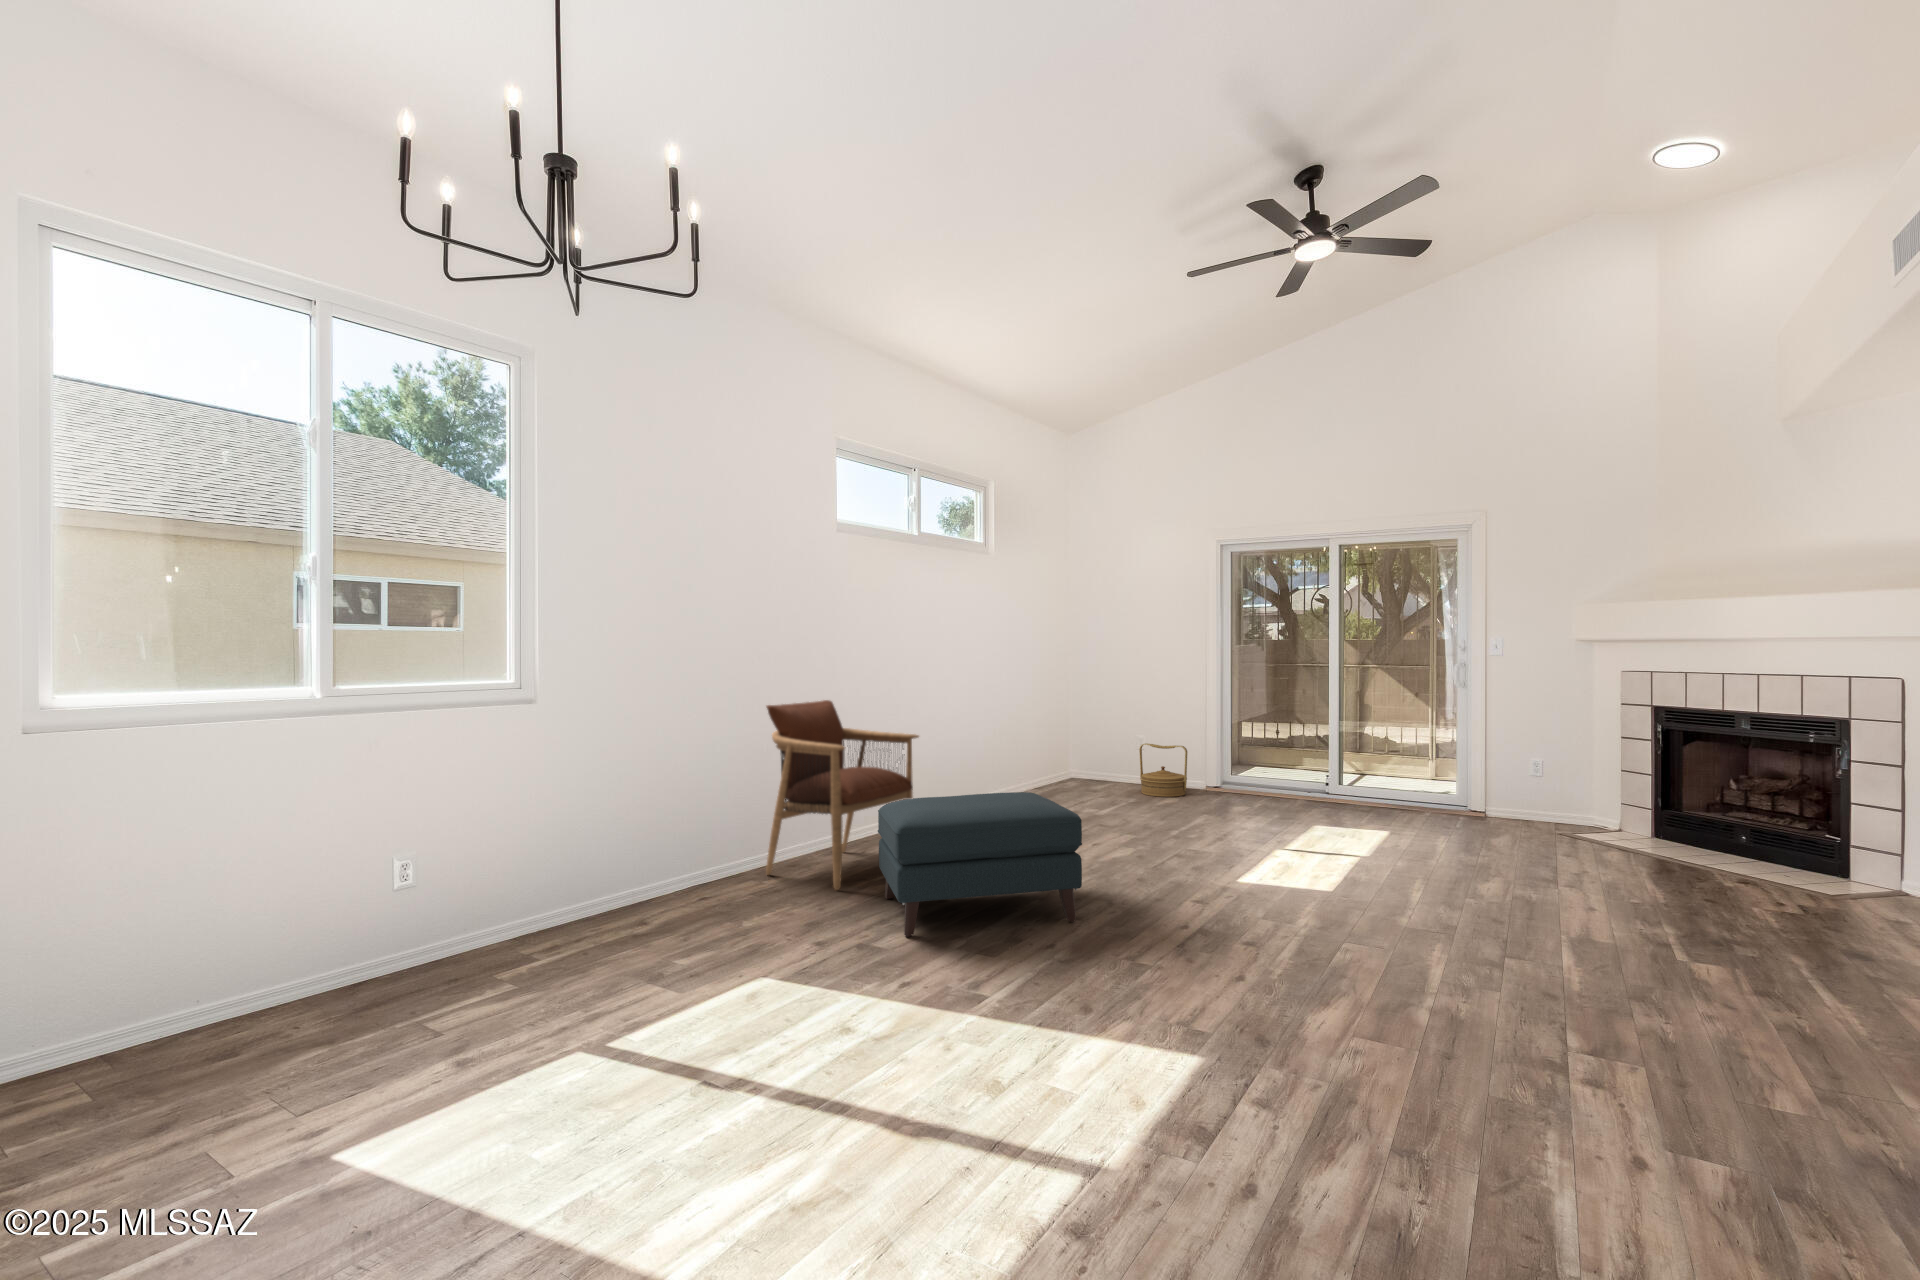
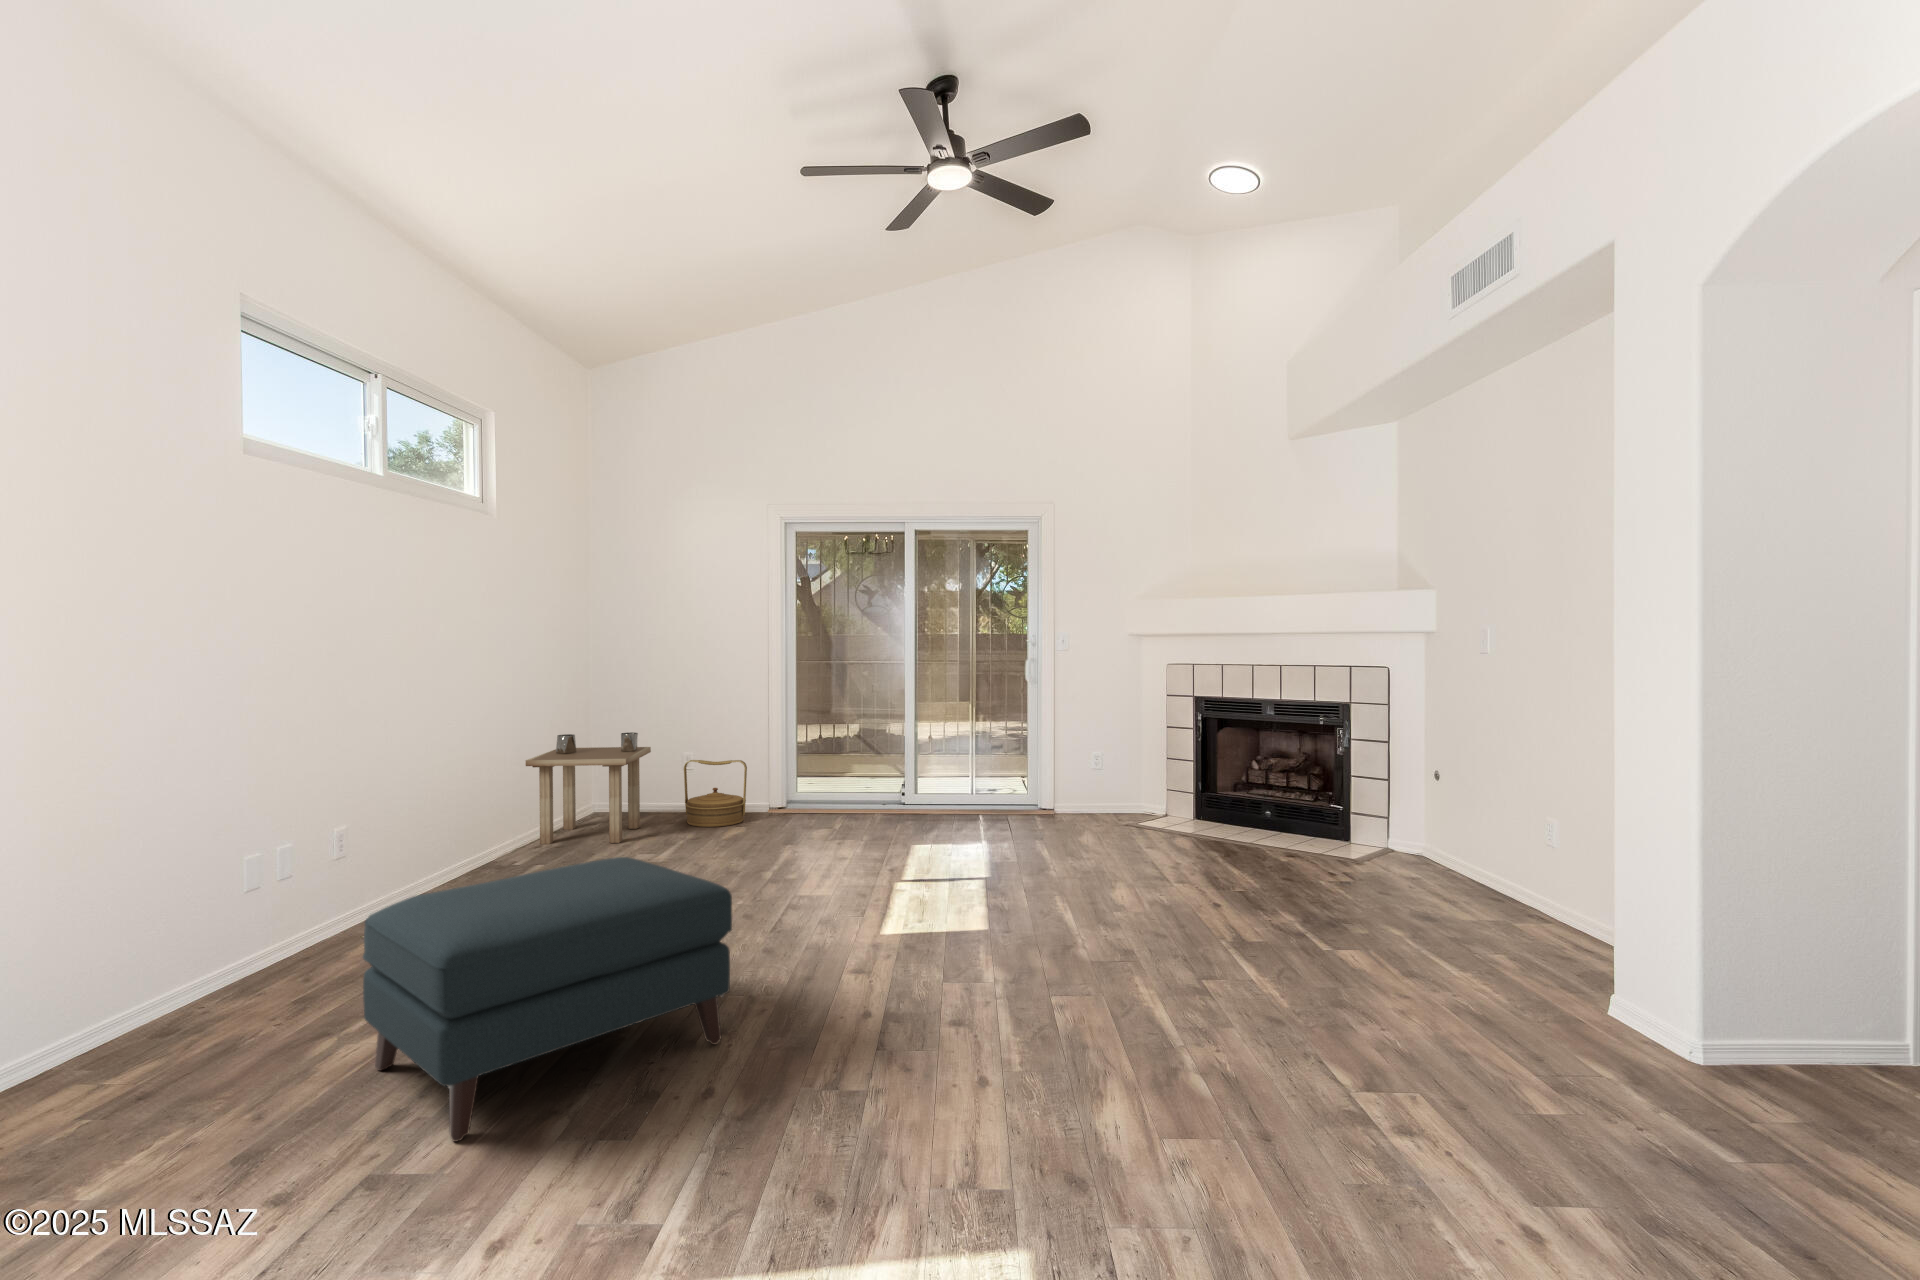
armchair: present [766,700,919,890] -> none [81,731,413,1074]
side table: none [1023,719,1114,800] -> present [526,732,651,844]

